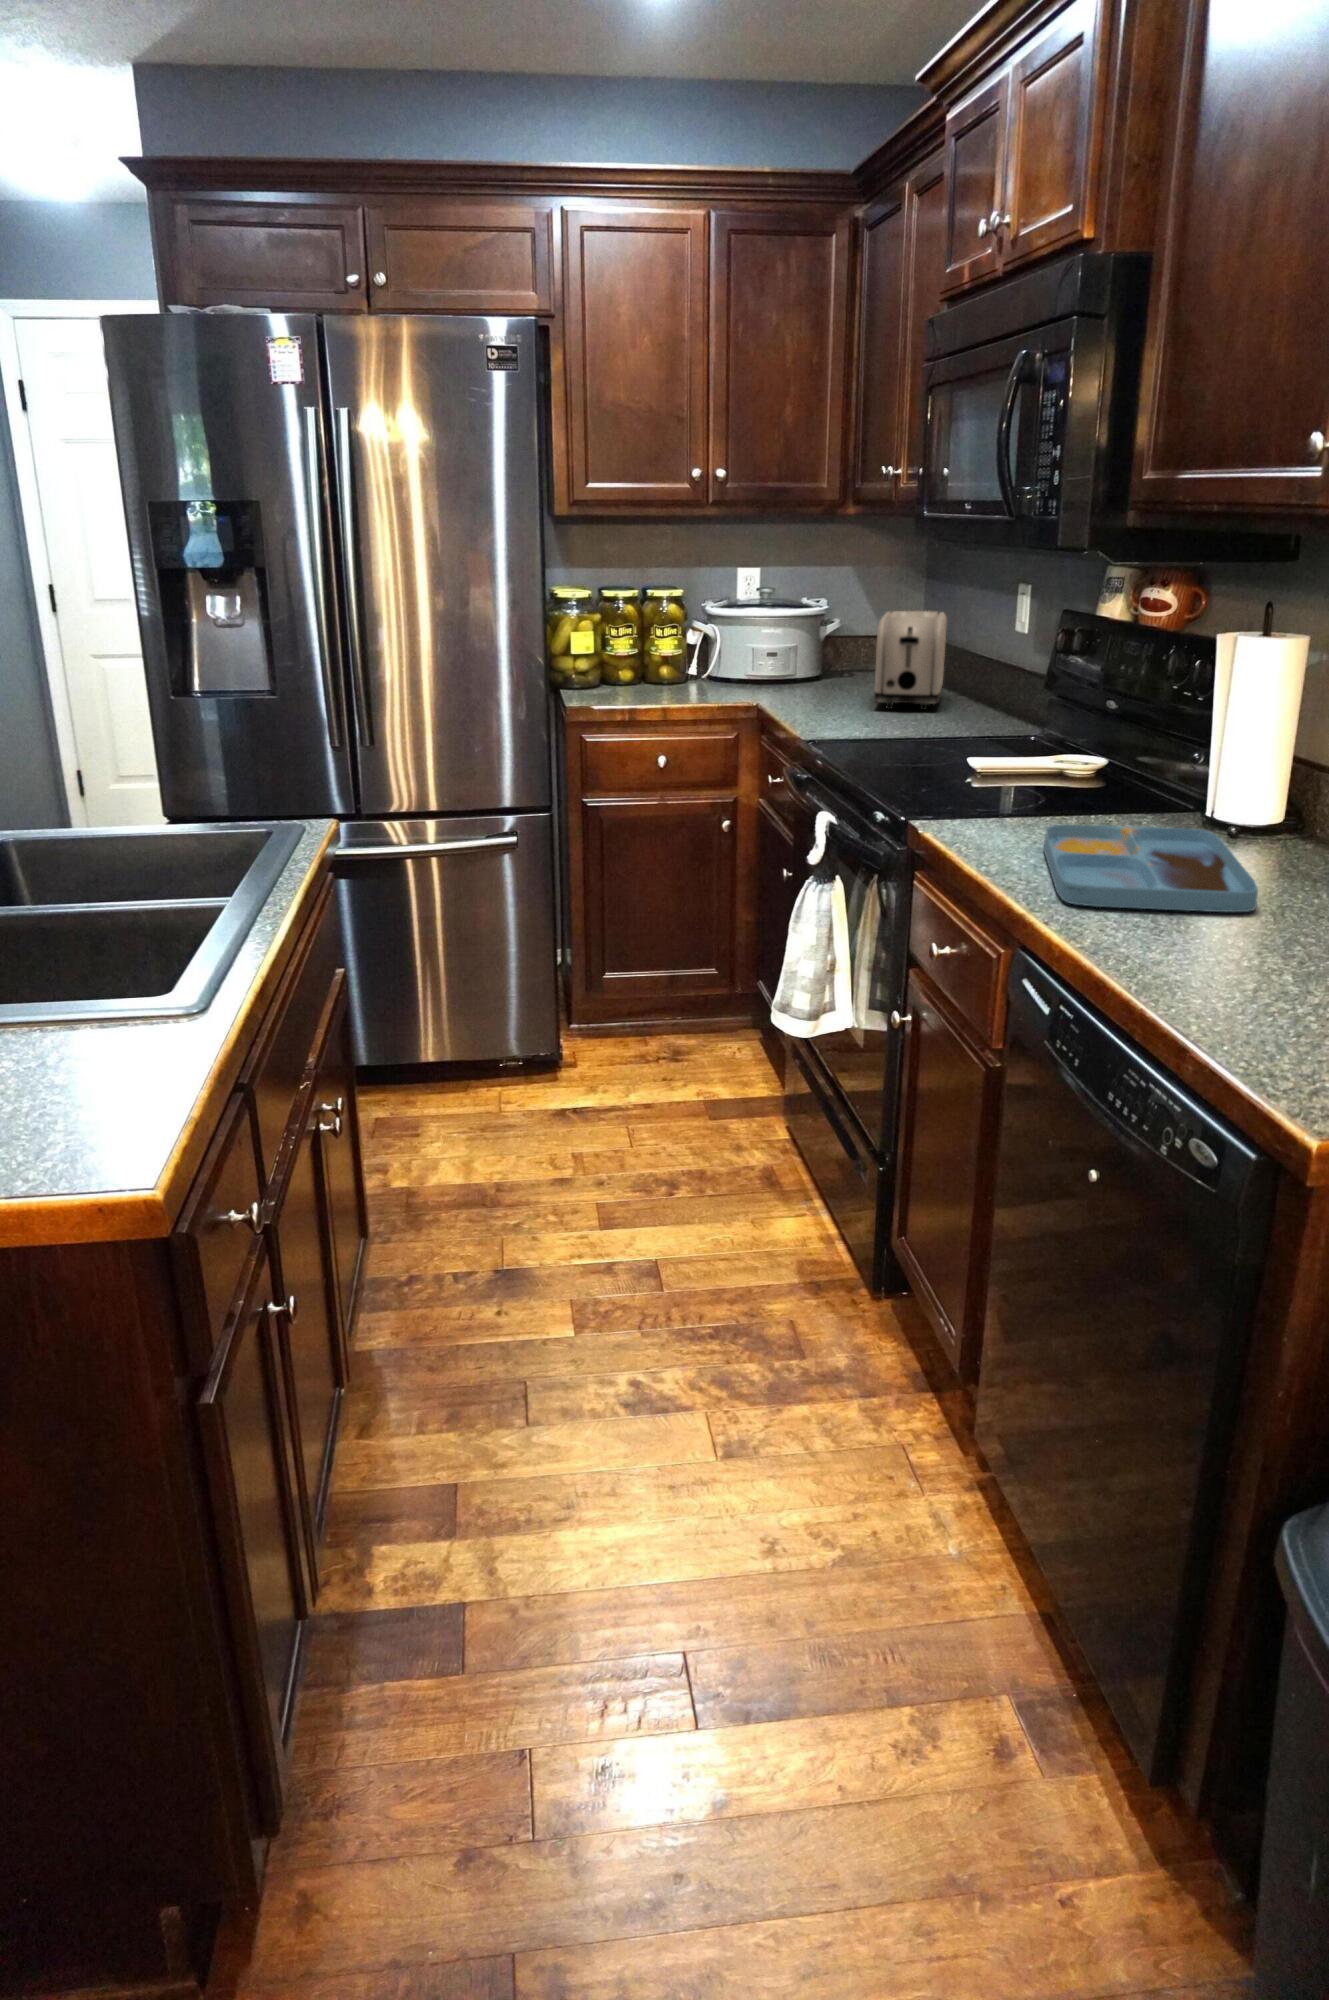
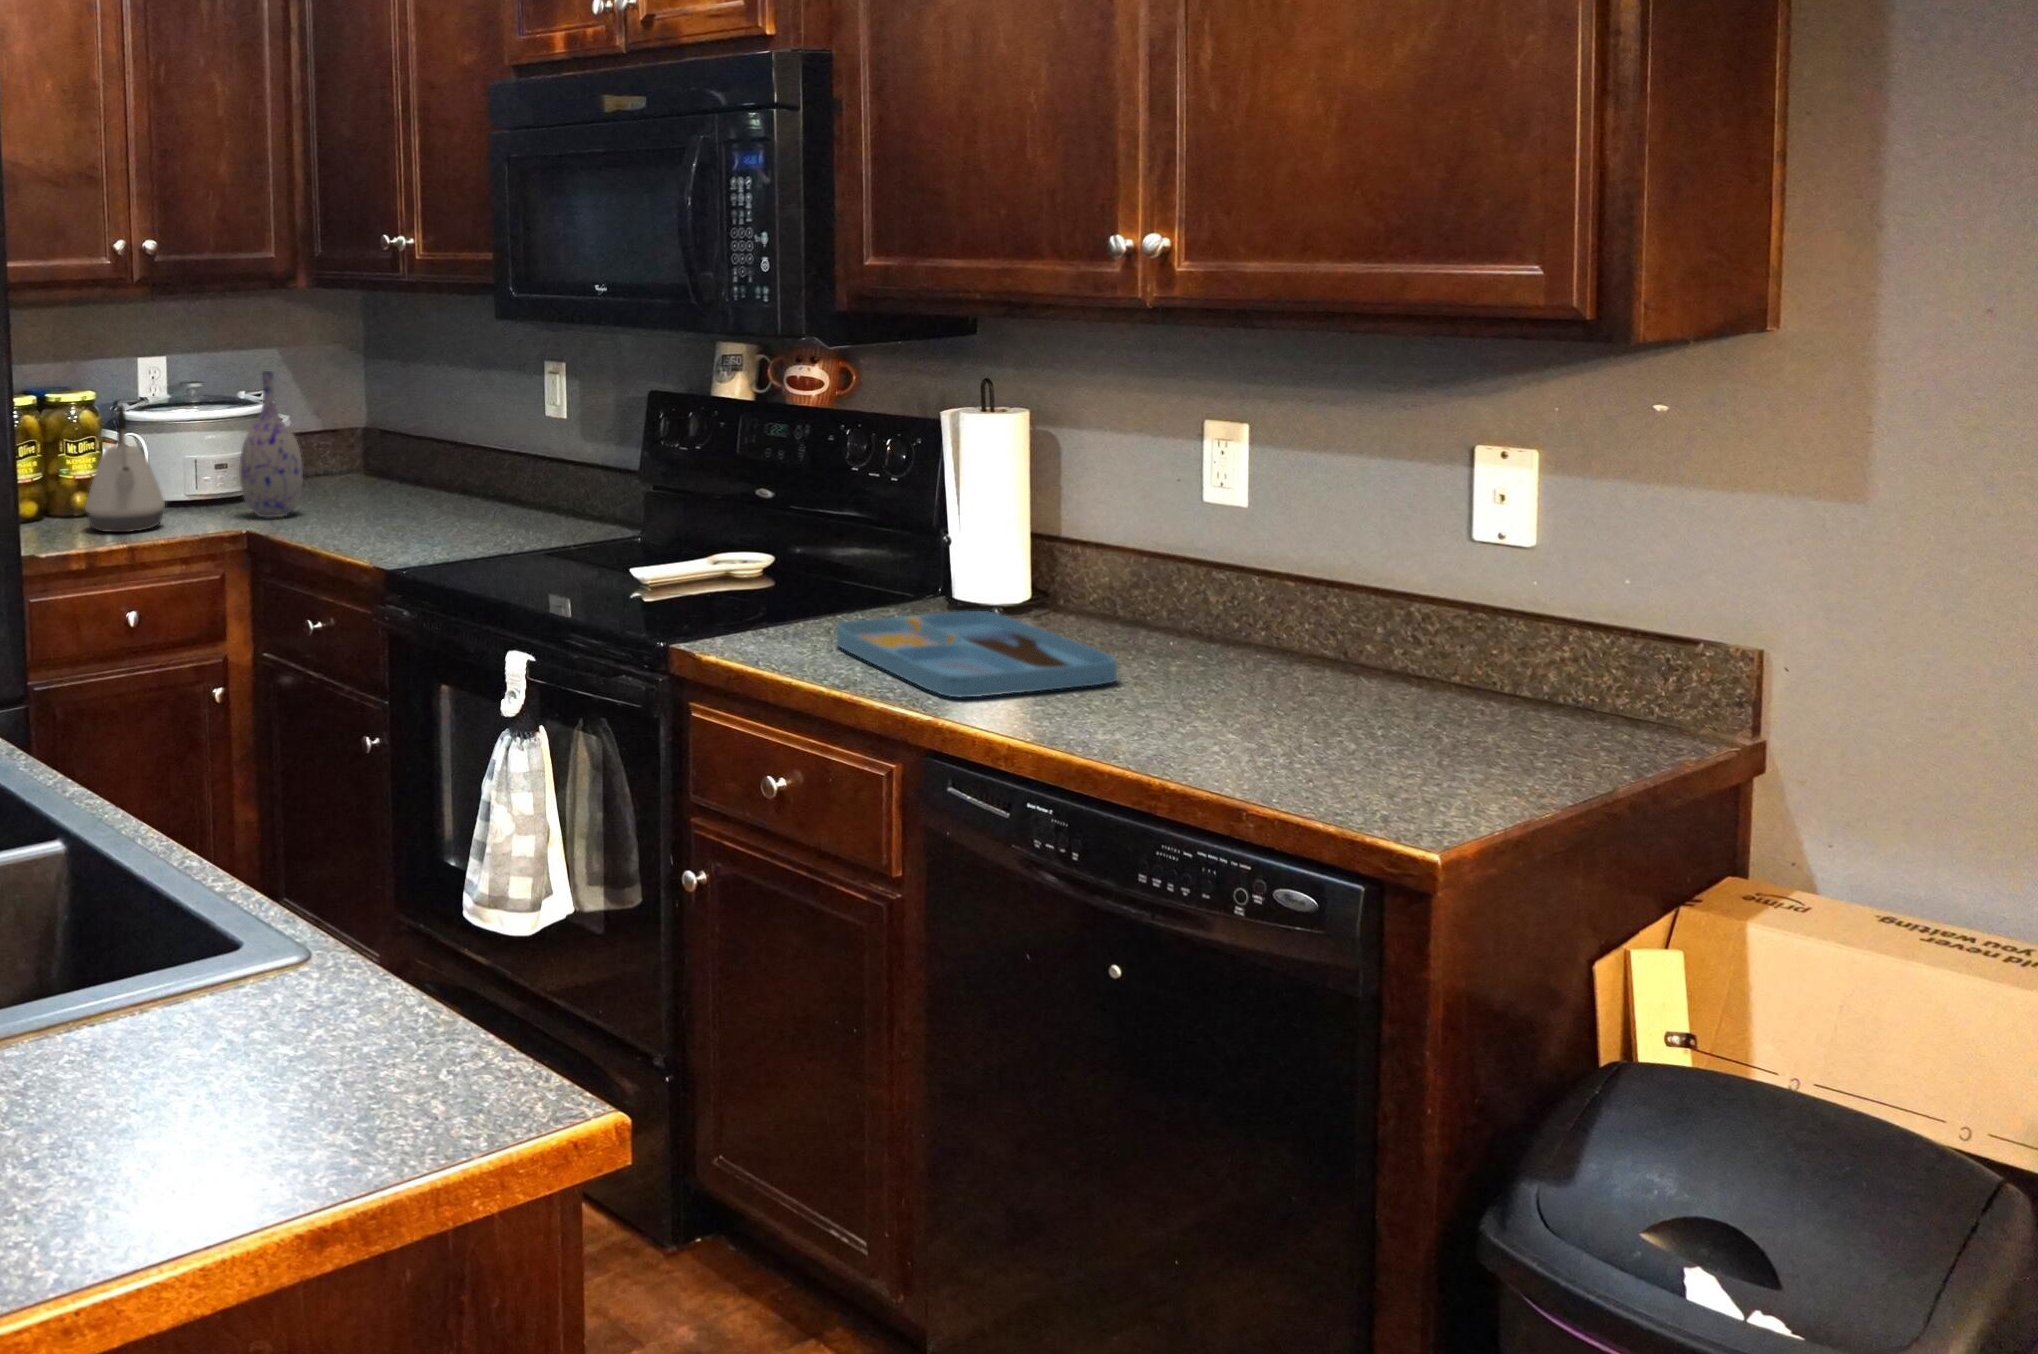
vase: none [767,578,816,697] -> present [239,371,303,517]
kettle: none [647,599,706,698] -> present [85,404,165,532]
toaster: present [874,611,947,710] -> none [383,402,483,522]

